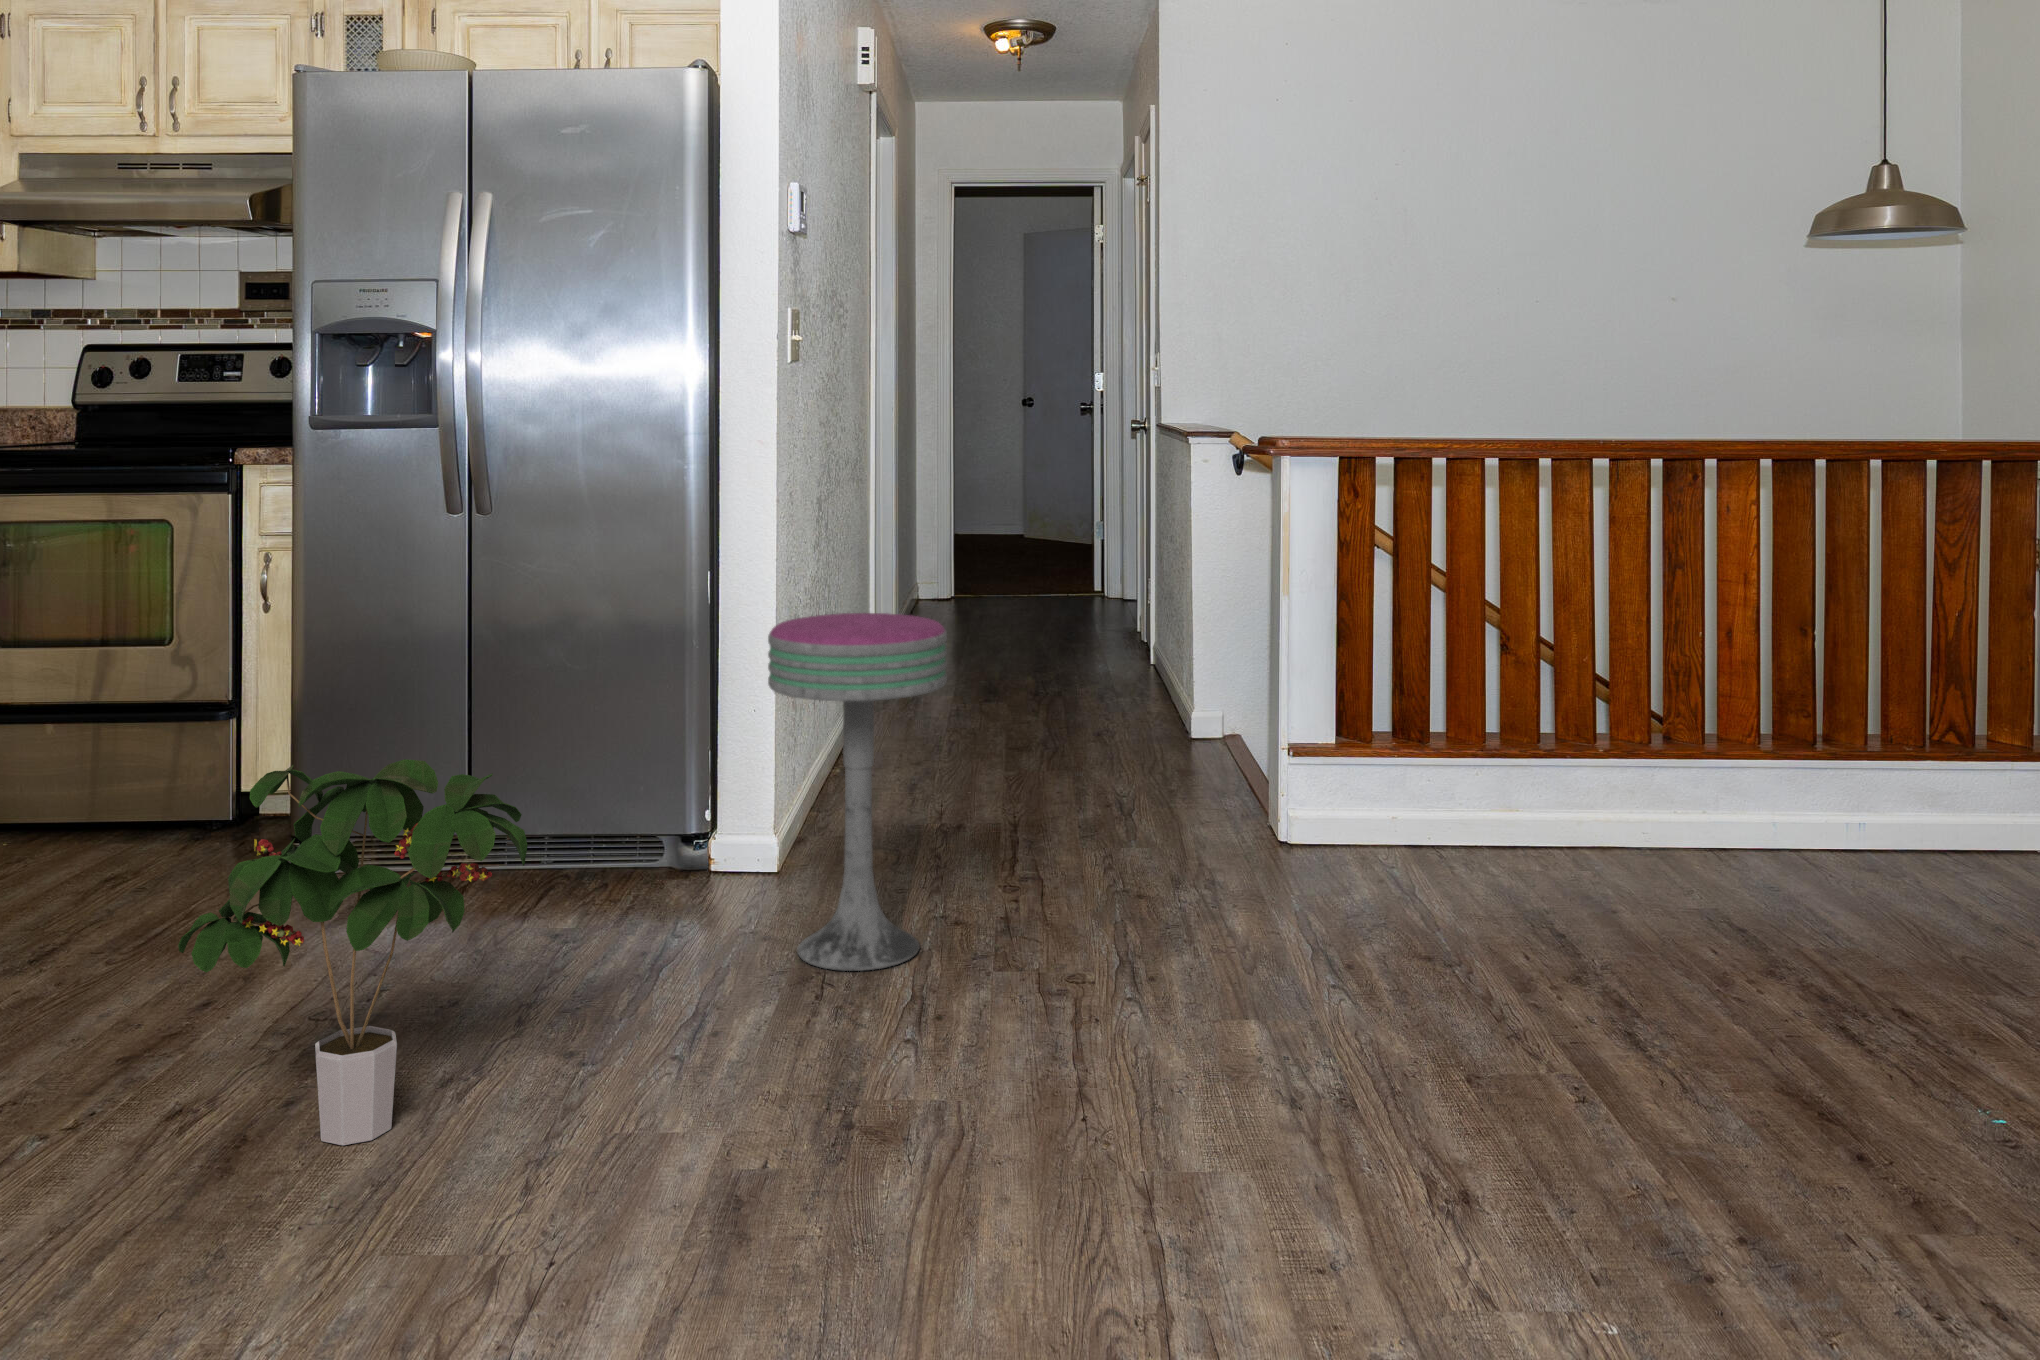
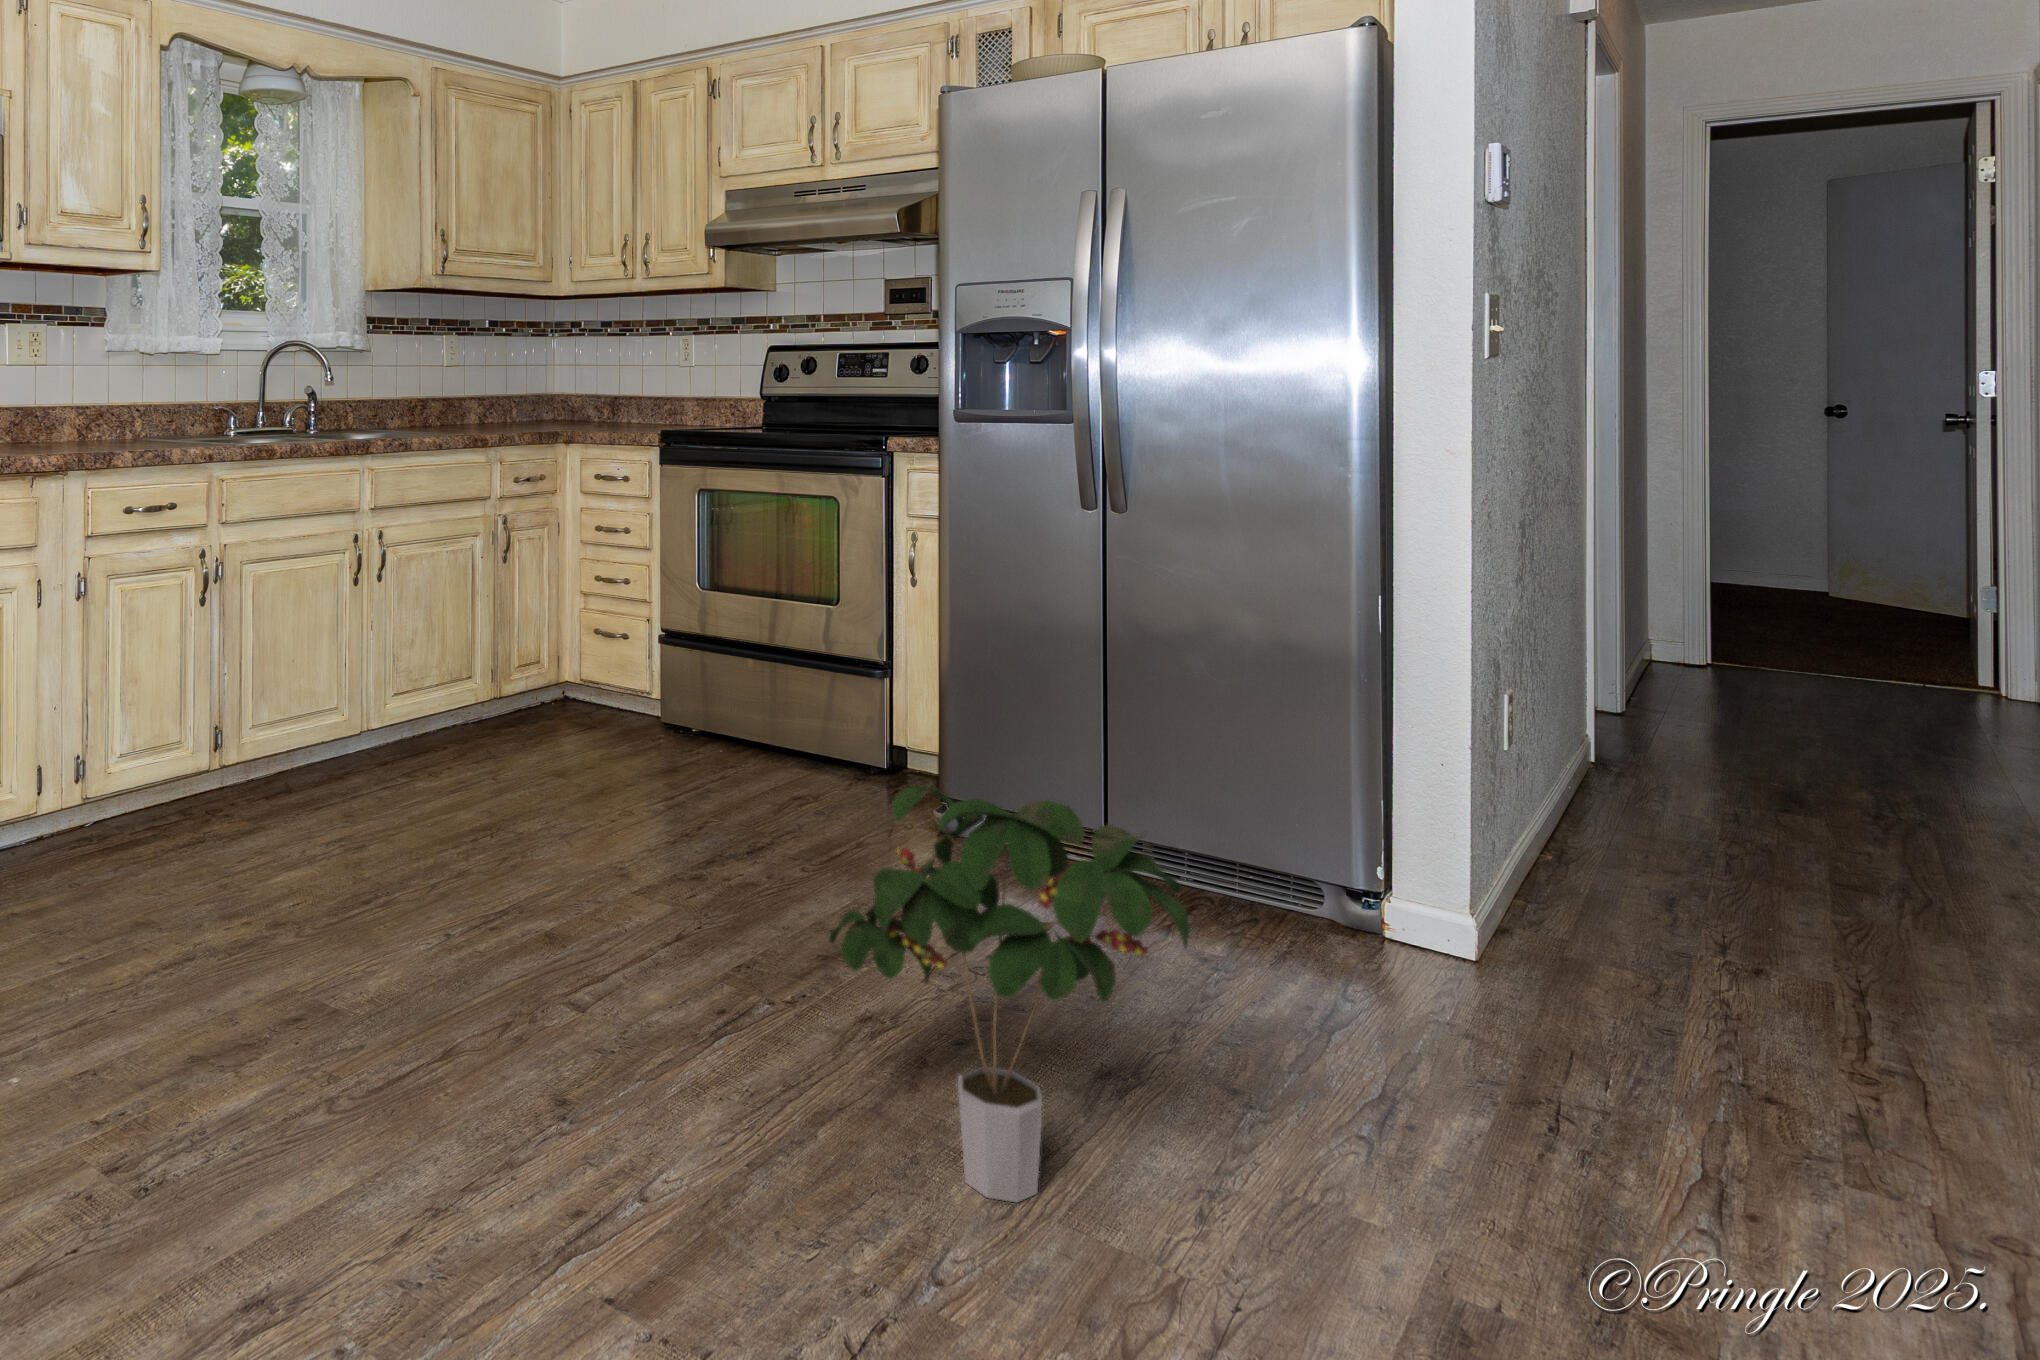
bar stool: present [768,613,947,971] -> none [1486,675,1781,1160]

